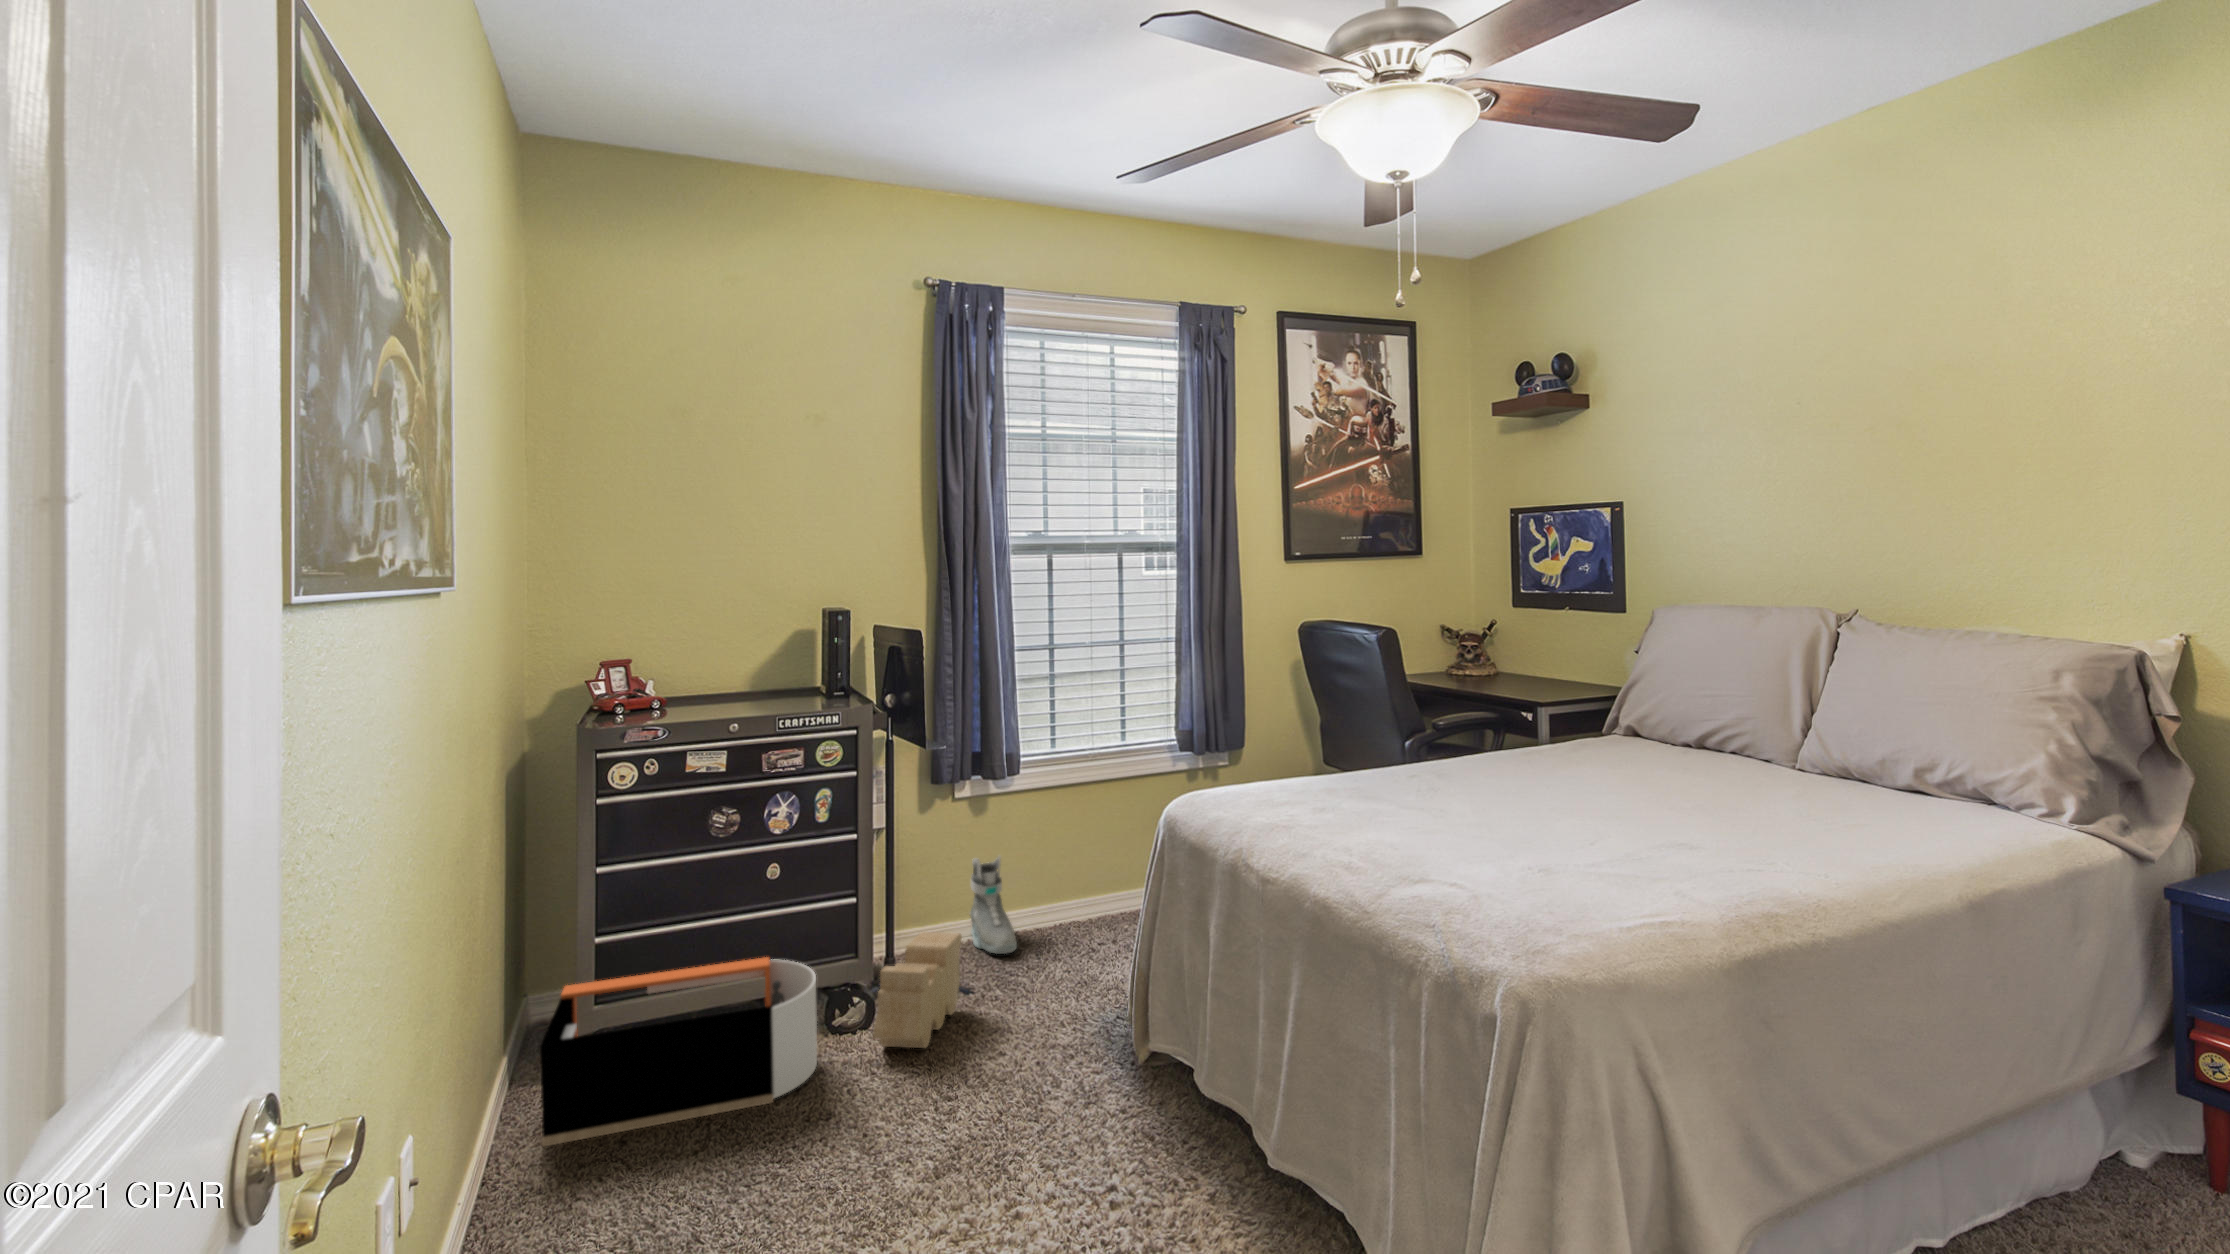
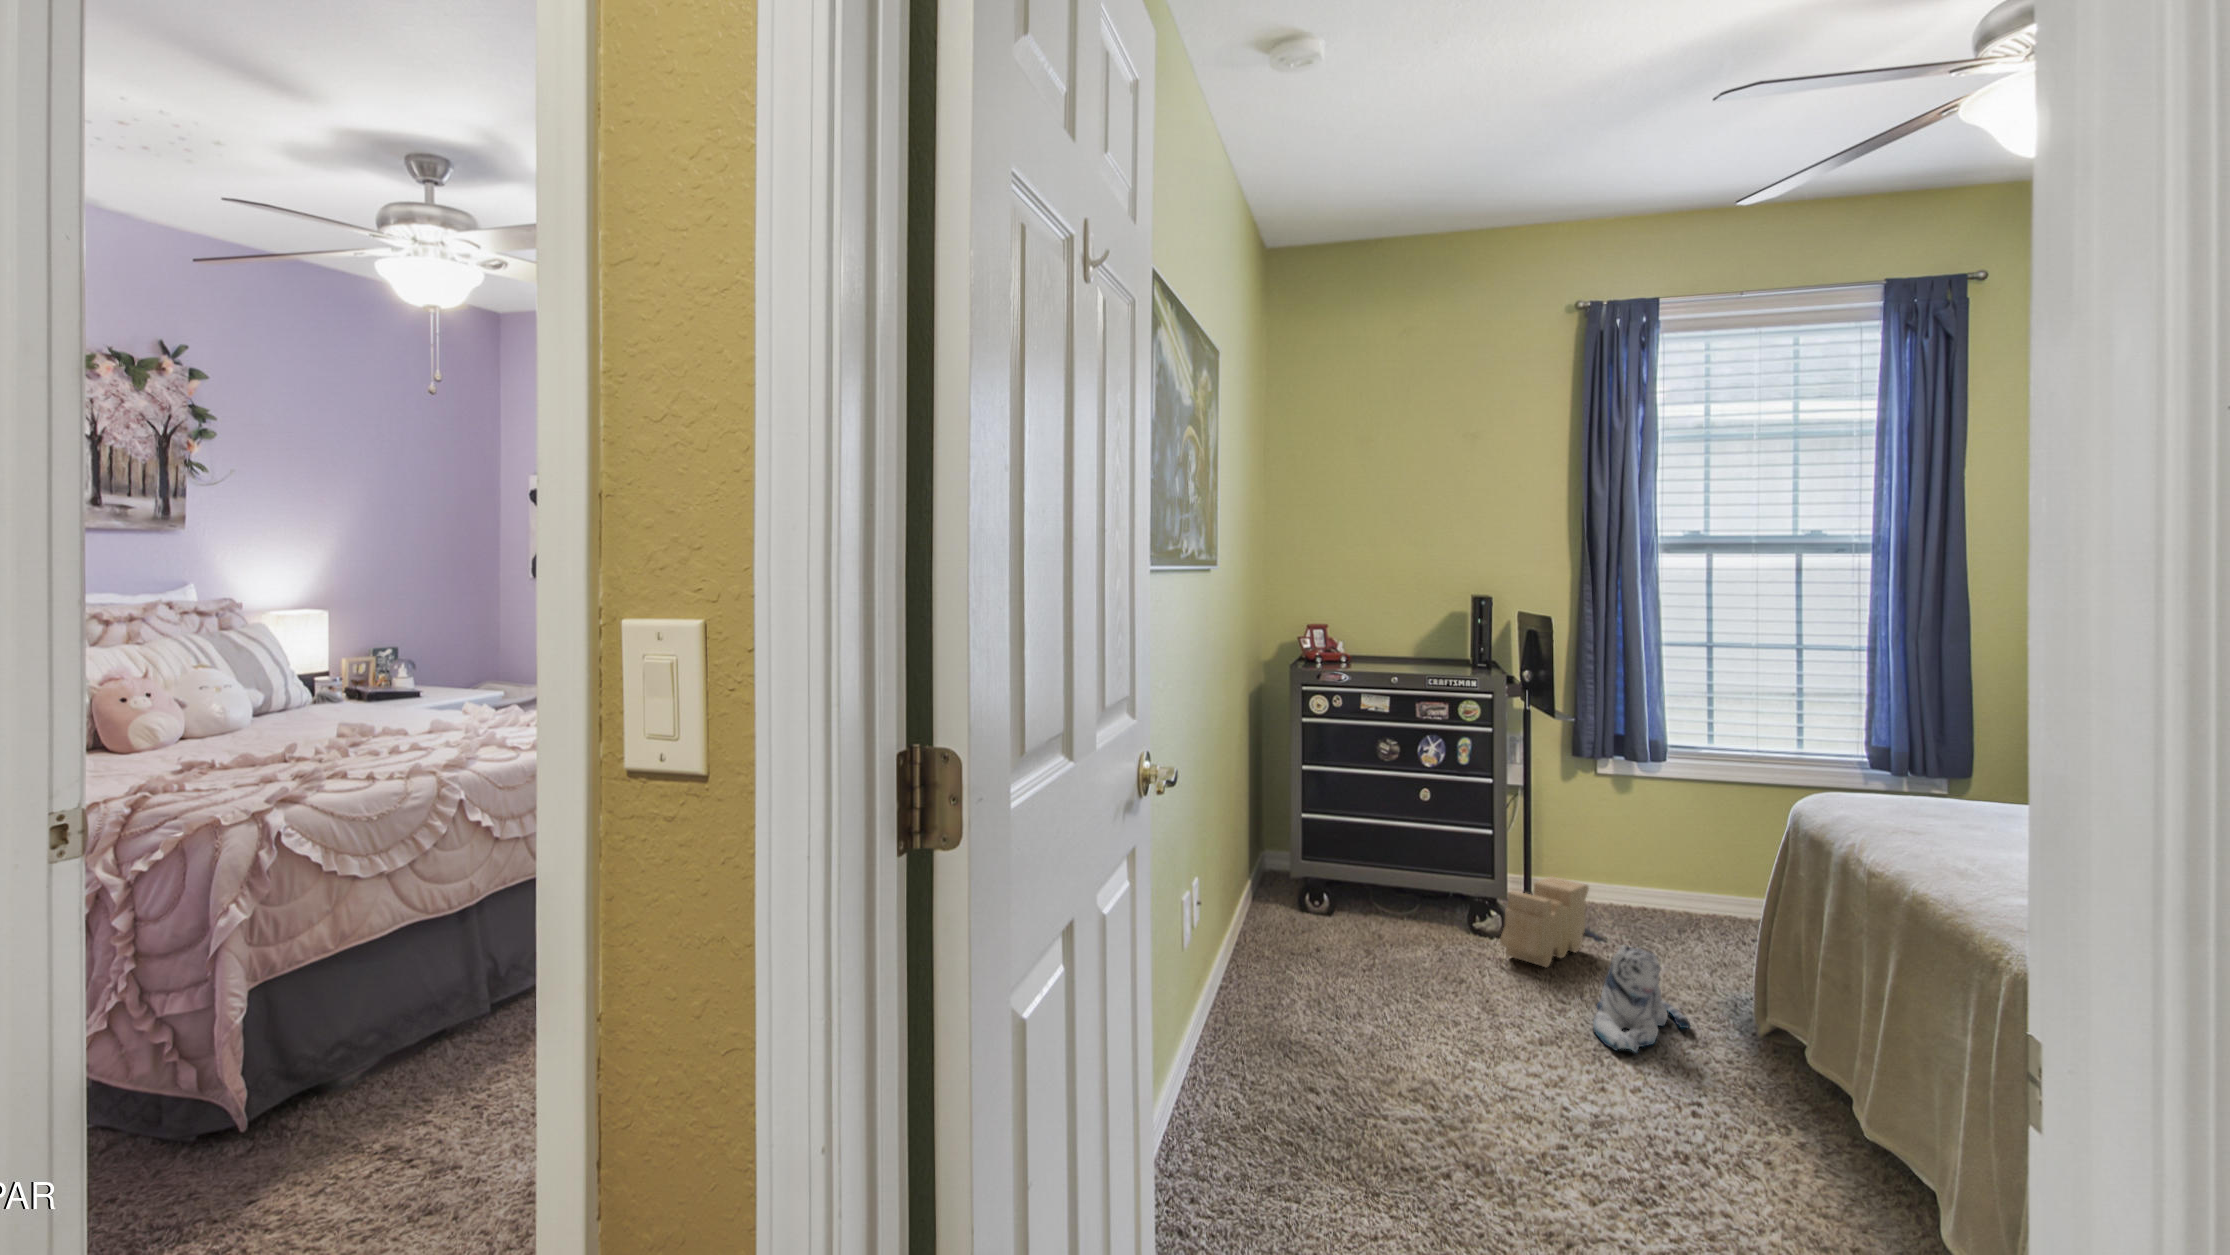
sneaker: present [970,856,1017,954] -> none [1608,832,1654,924]
storage bin: present [540,957,817,1146] -> none [1261,849,1454,966]
plush toy: none [987,1013,1082,1148] -> present [1593,945,1690,1052]

